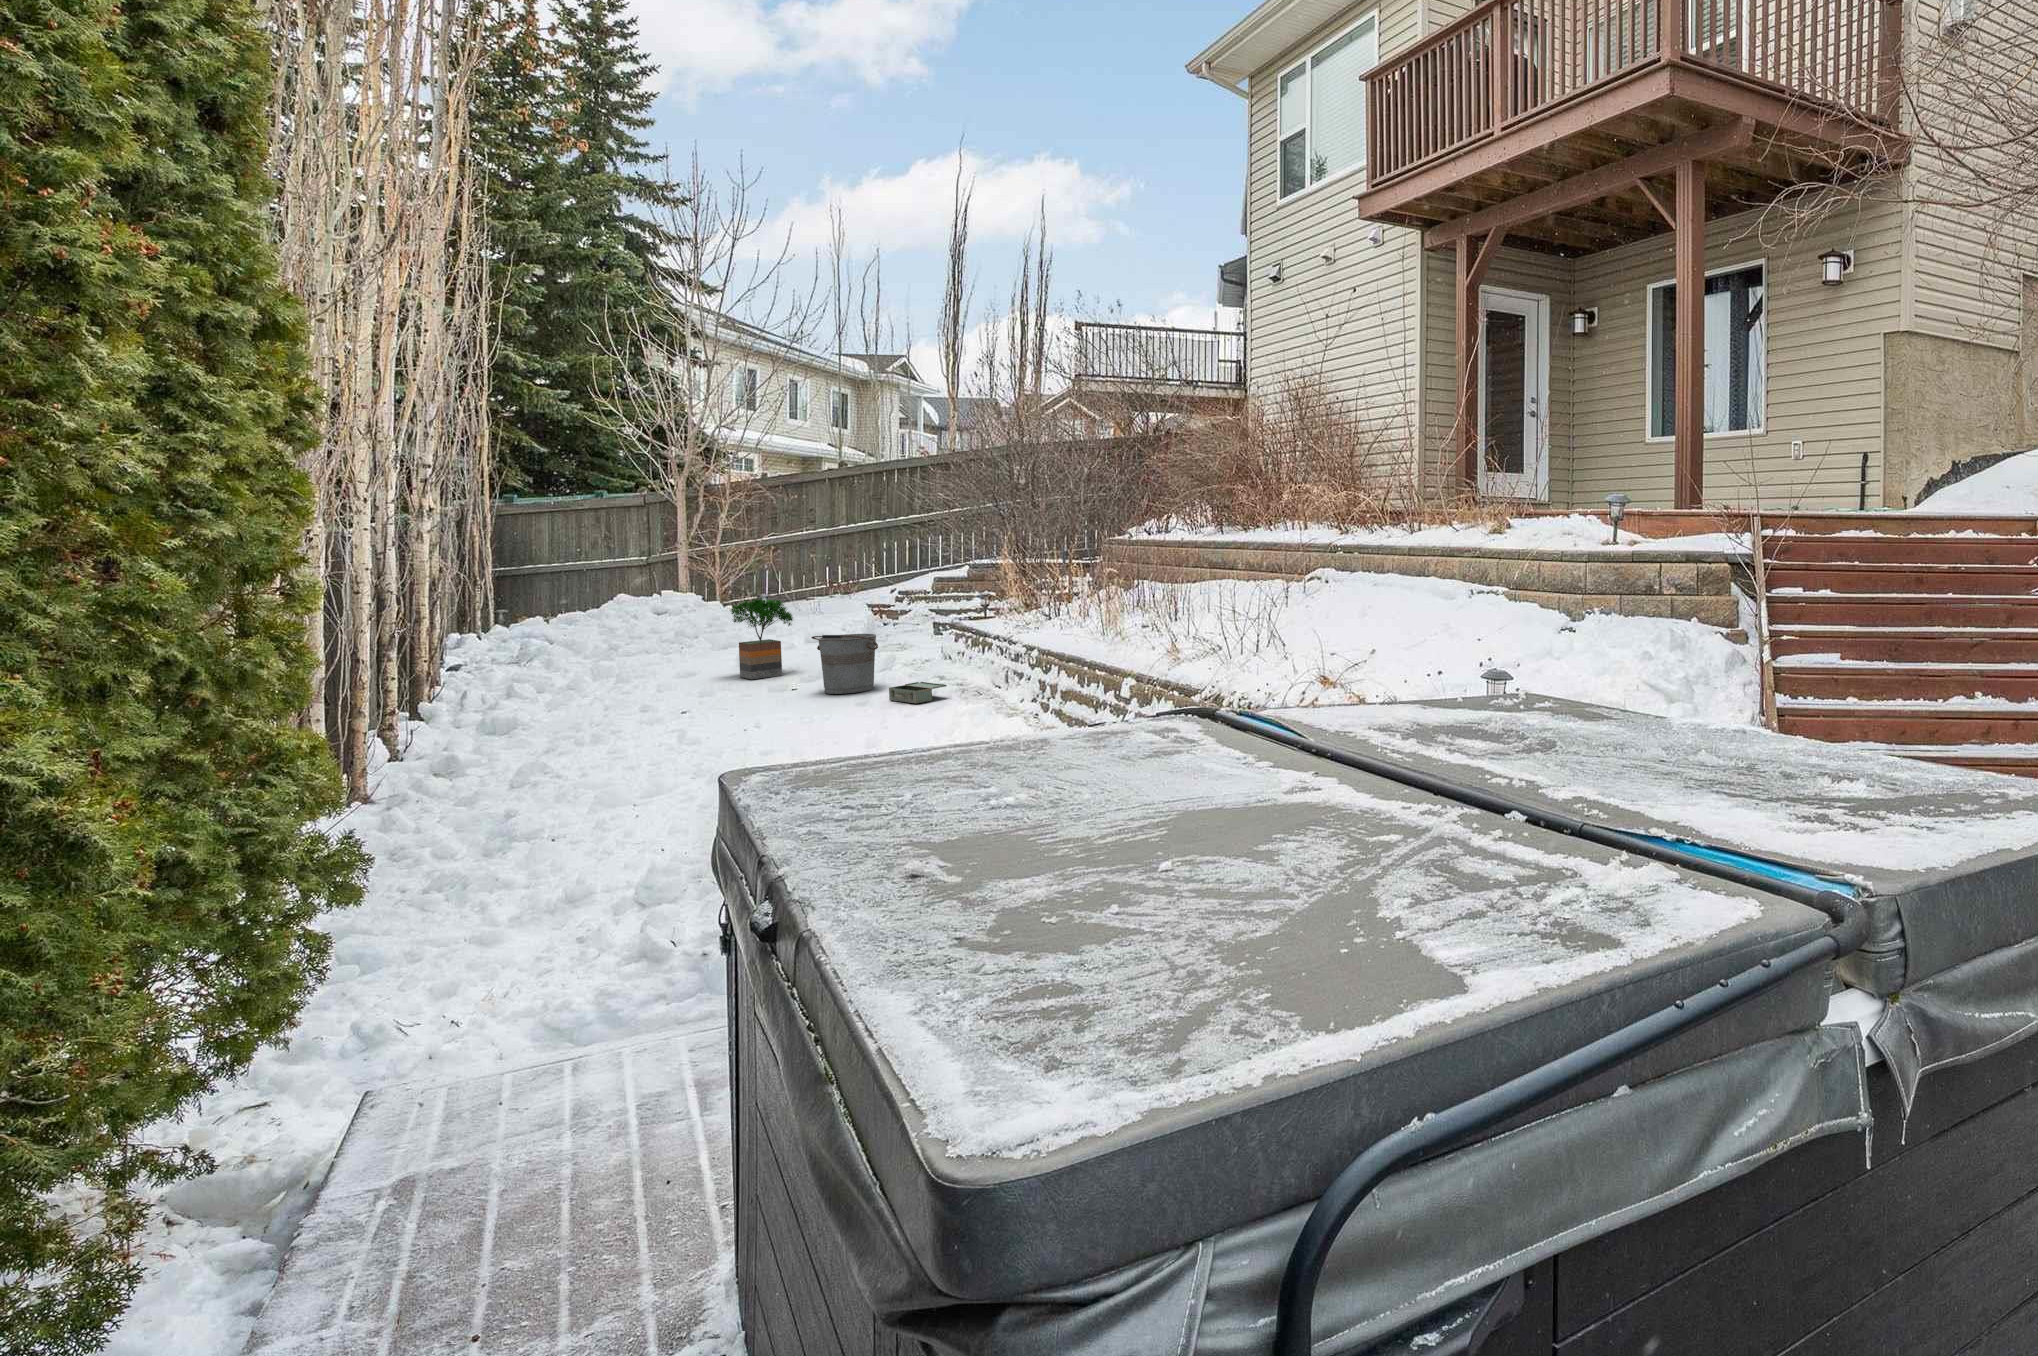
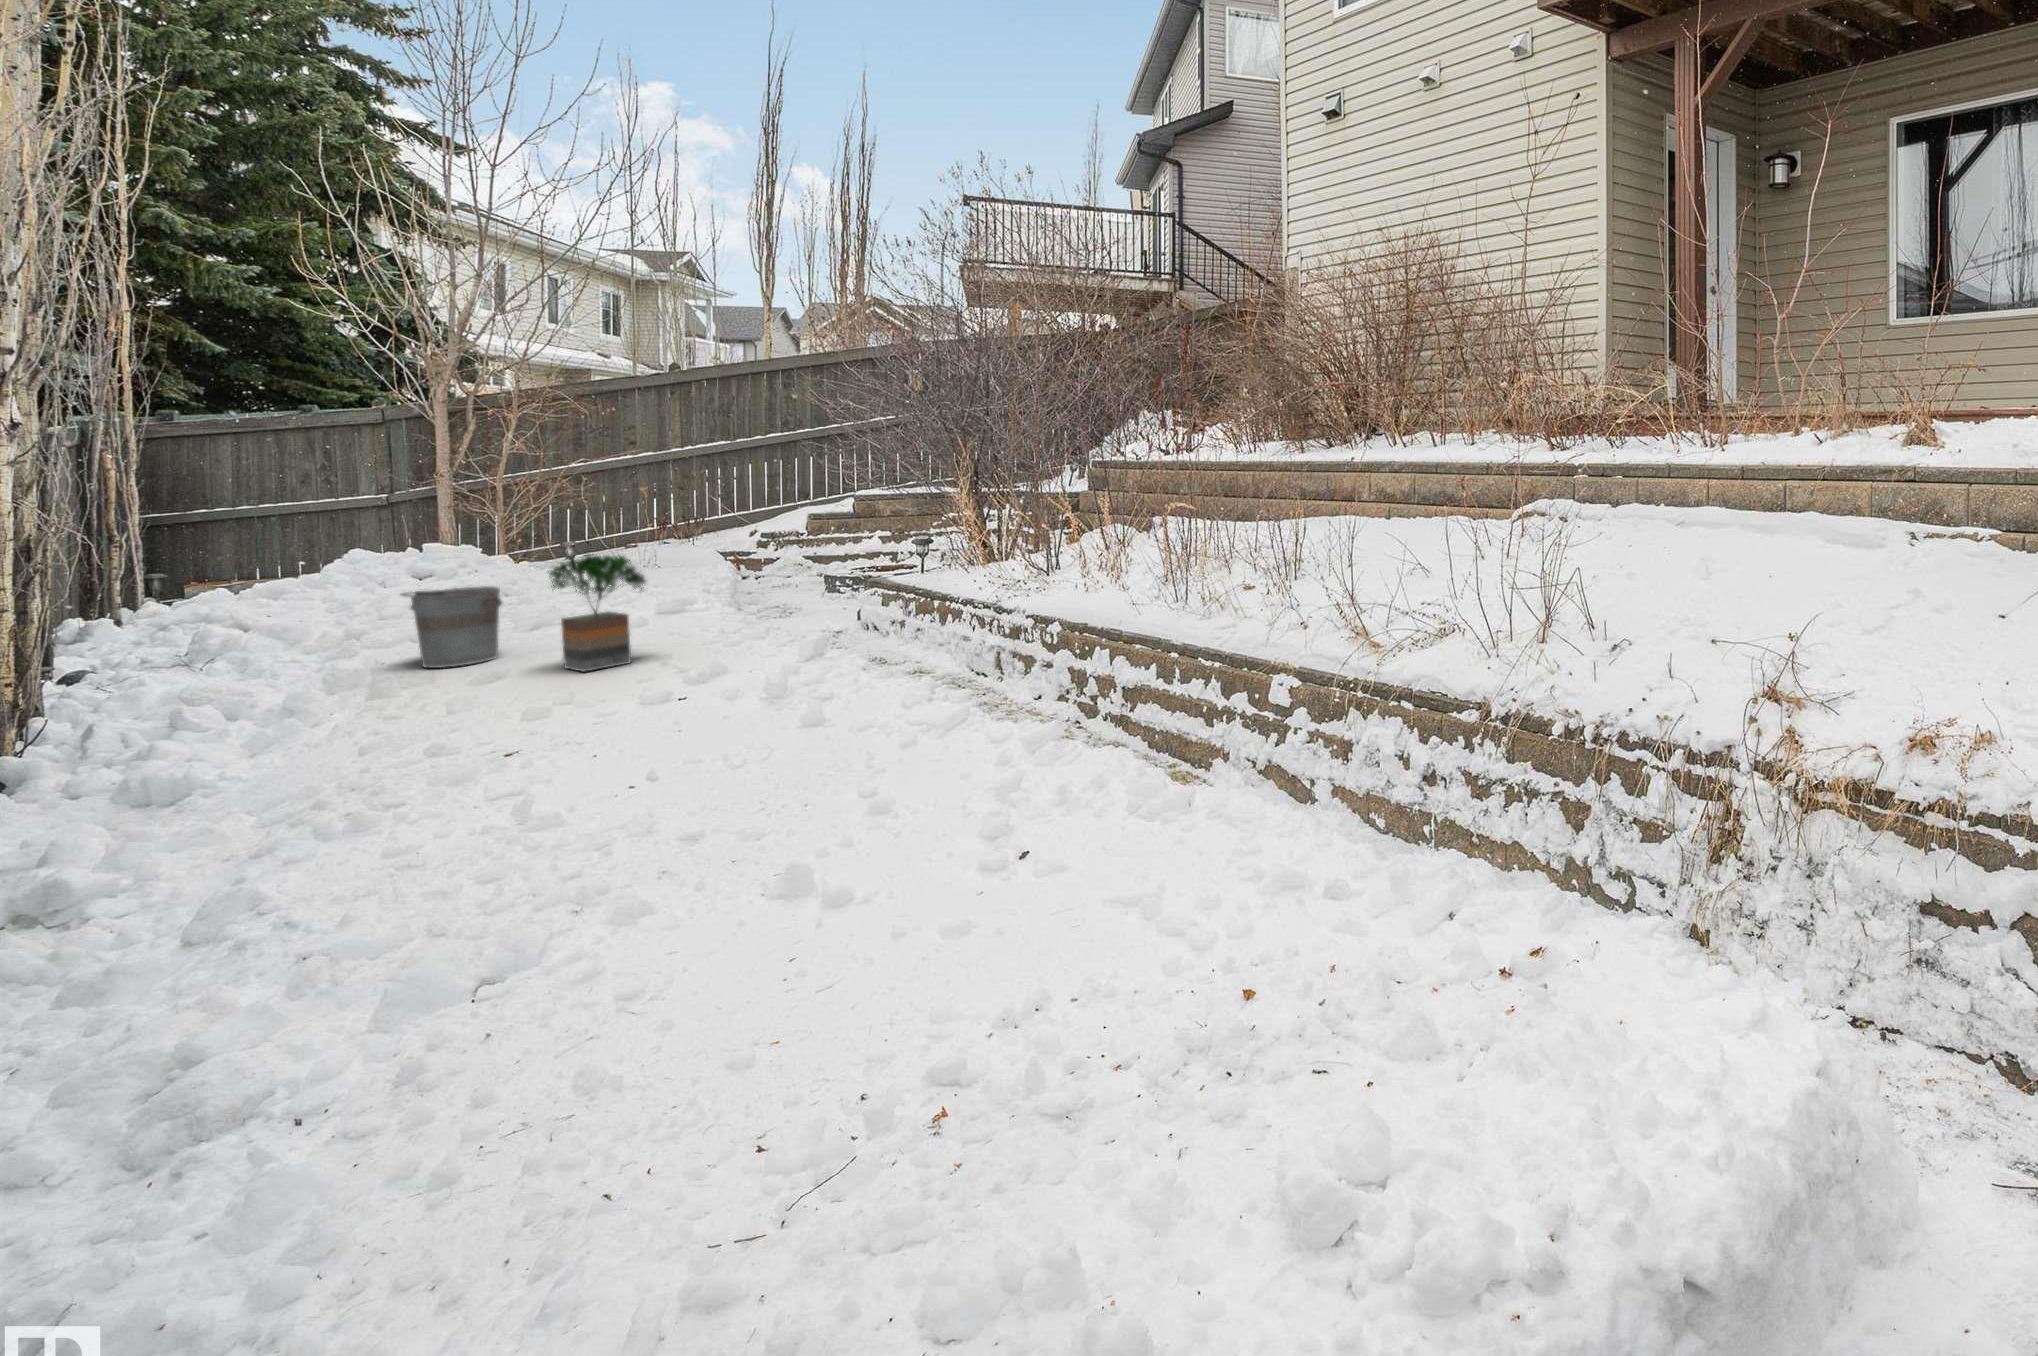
bucket: present [811,634,878,694] -> present [402,586,502,668]
toolbox: present [889,682,947,703] -> none [825,672,916,708]

